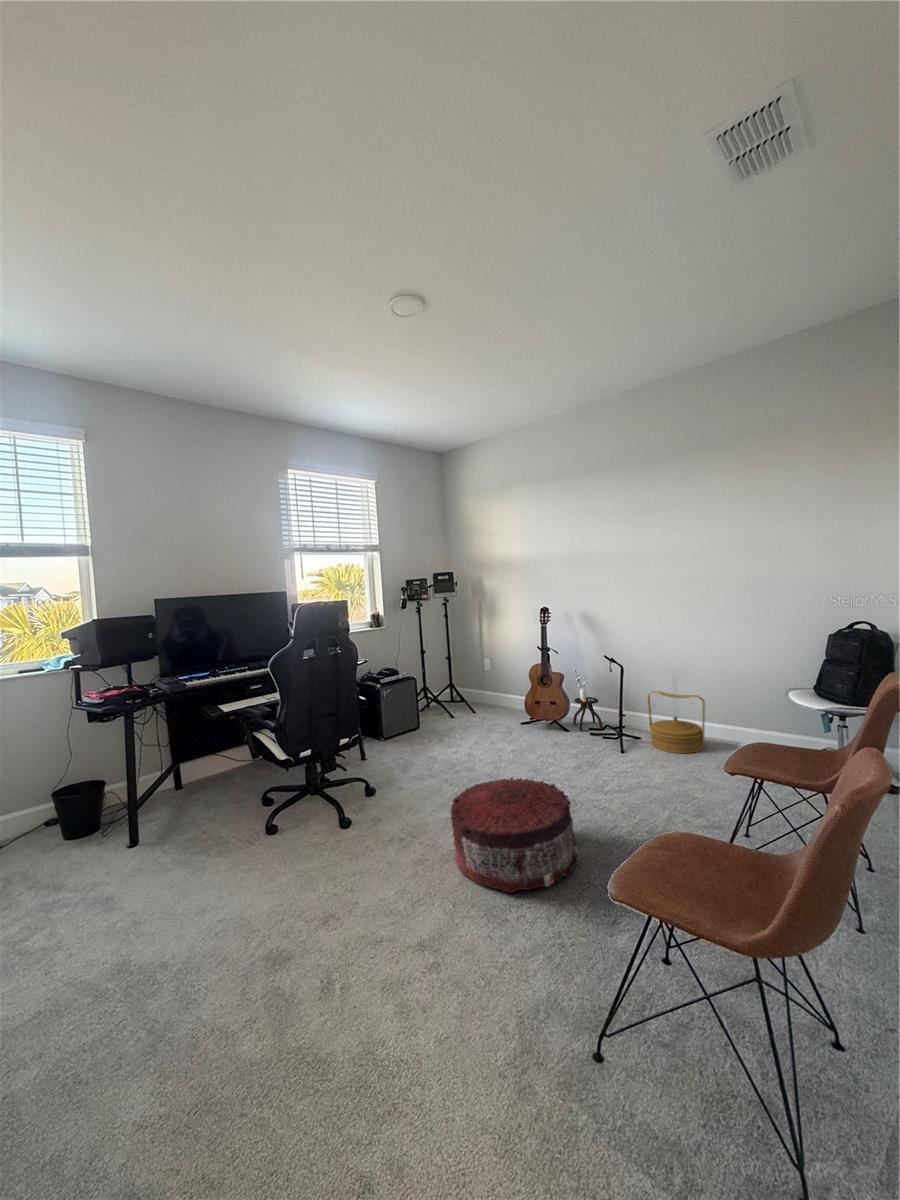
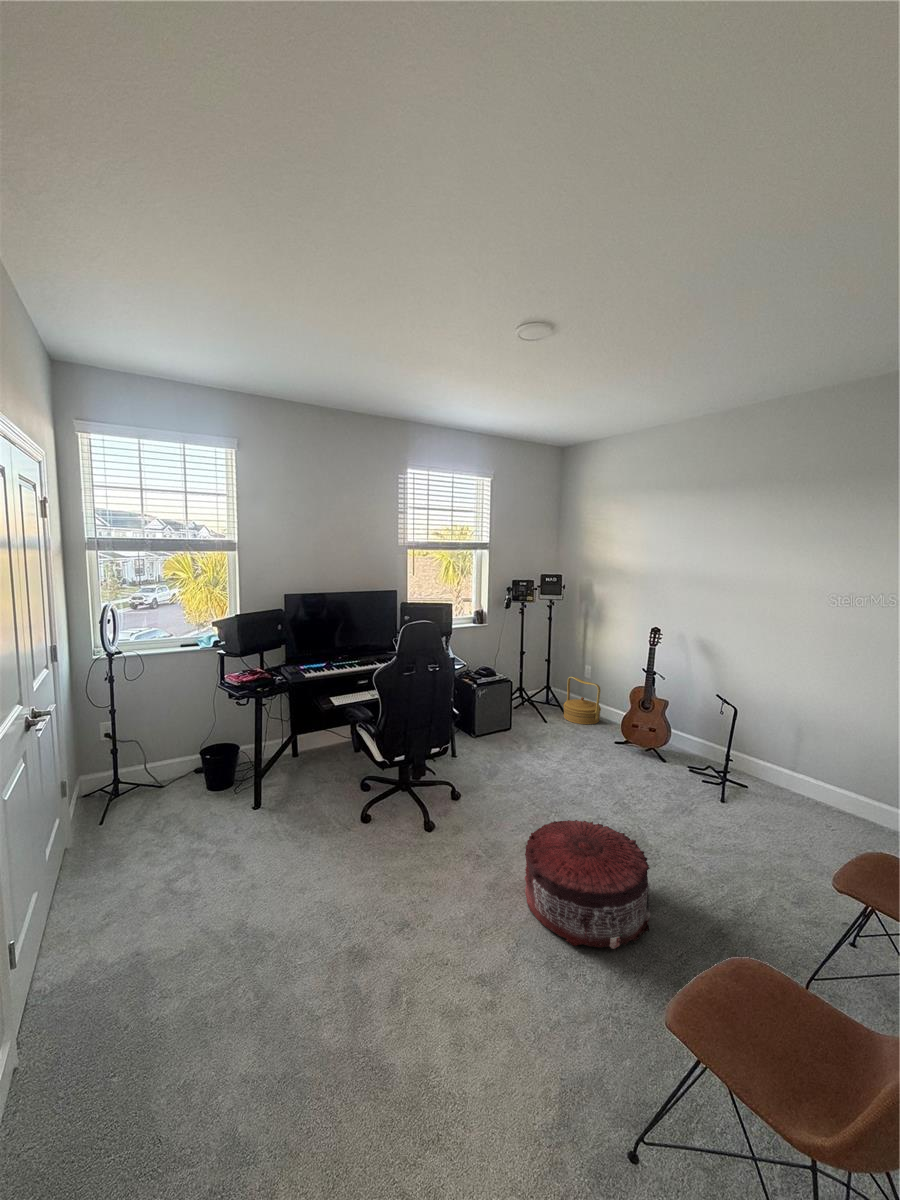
side table: present [573,669,603,731] -> none [672,698,705,766]
woven basket: present [647,691,705,753] -> present [563,677,601,724]

